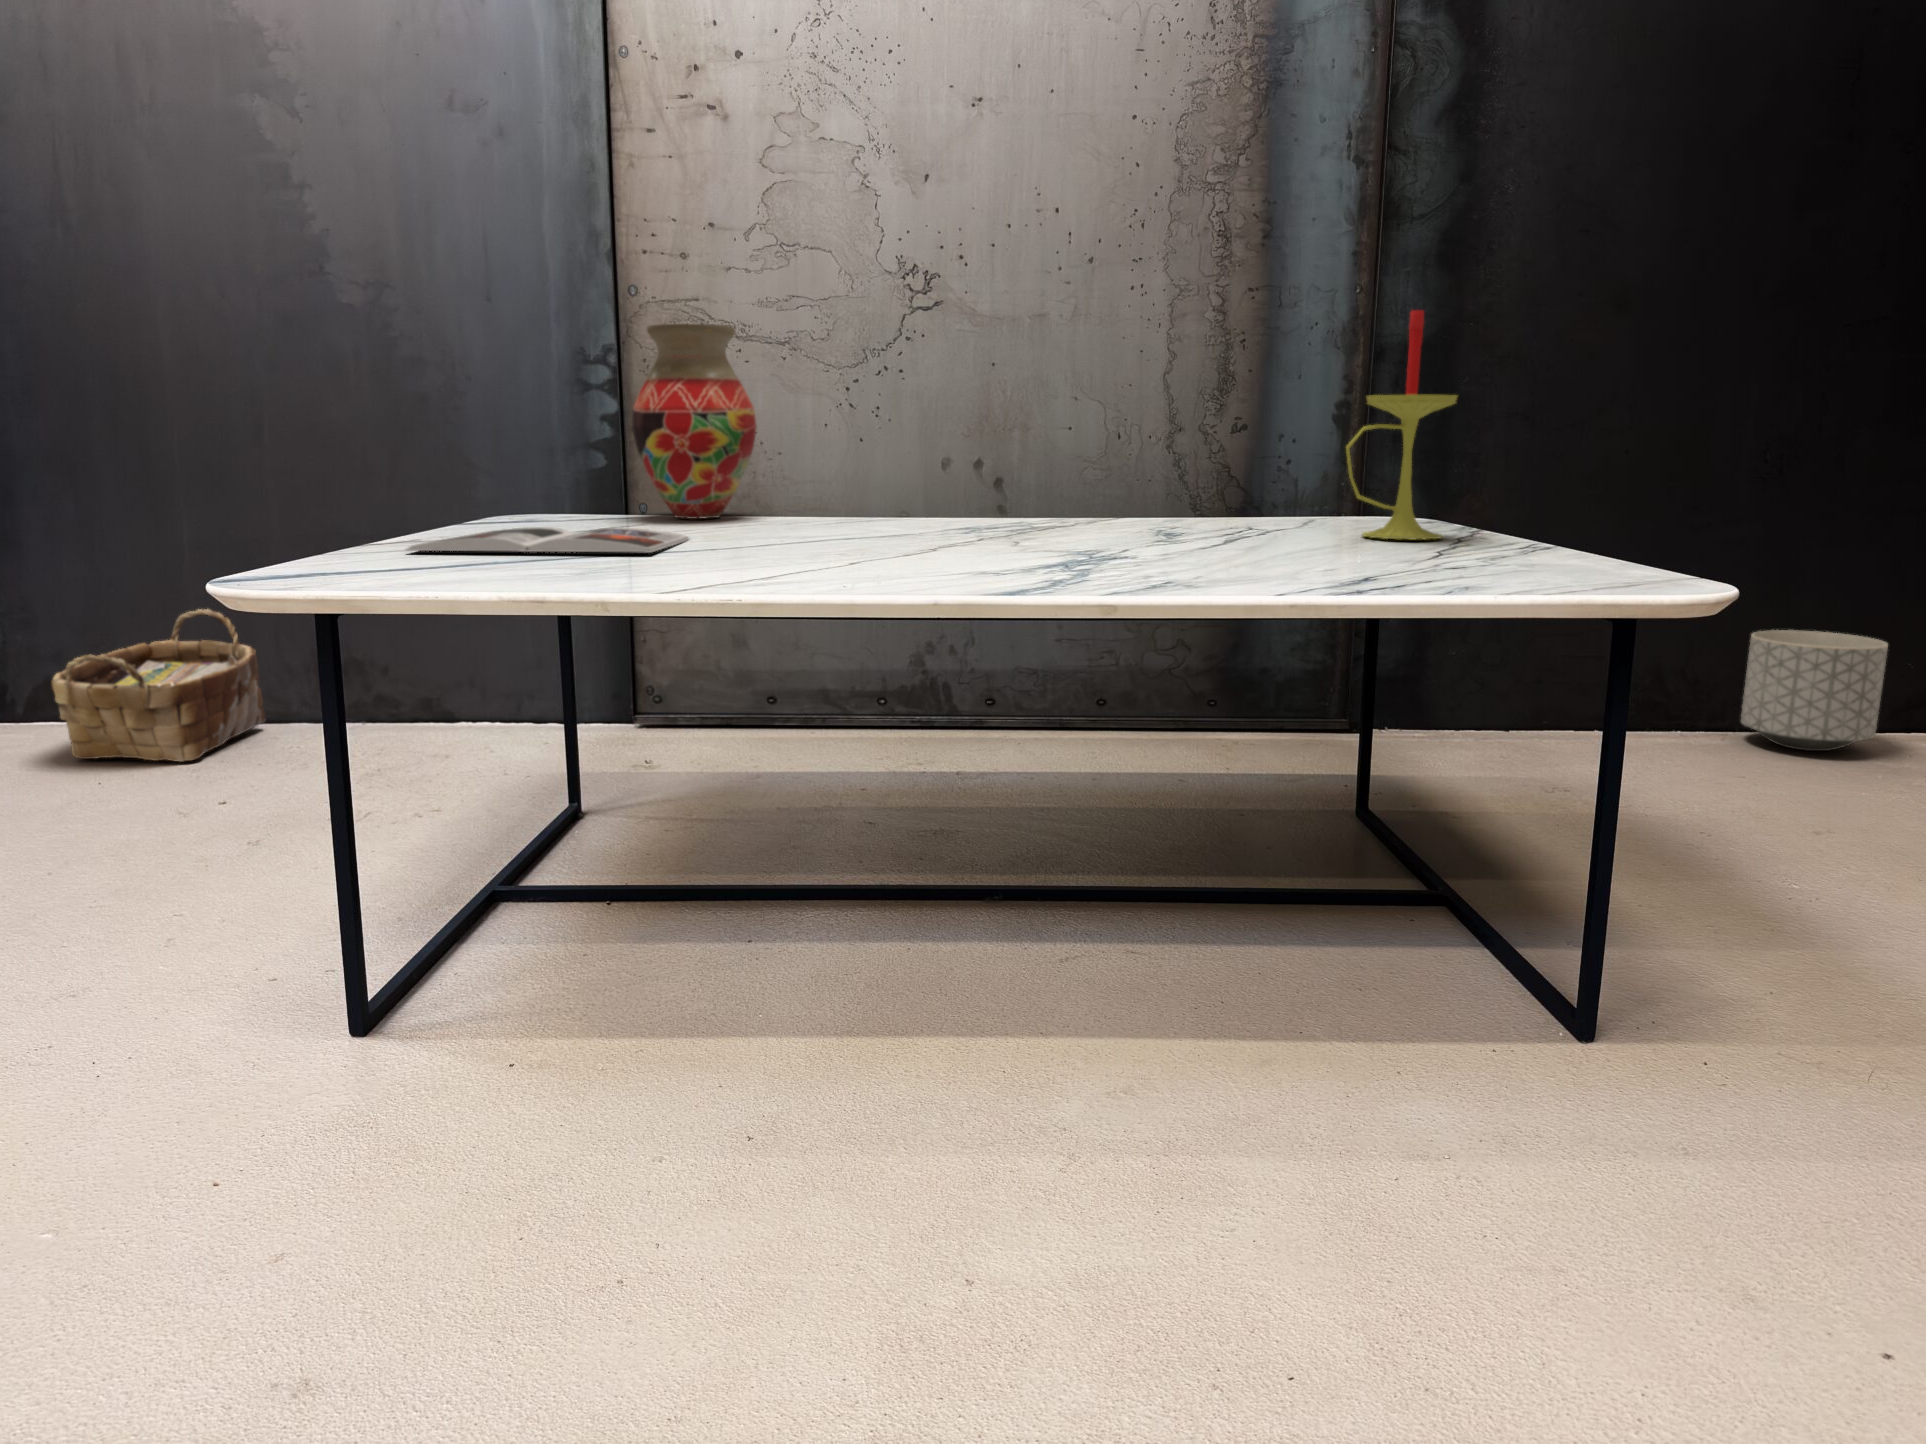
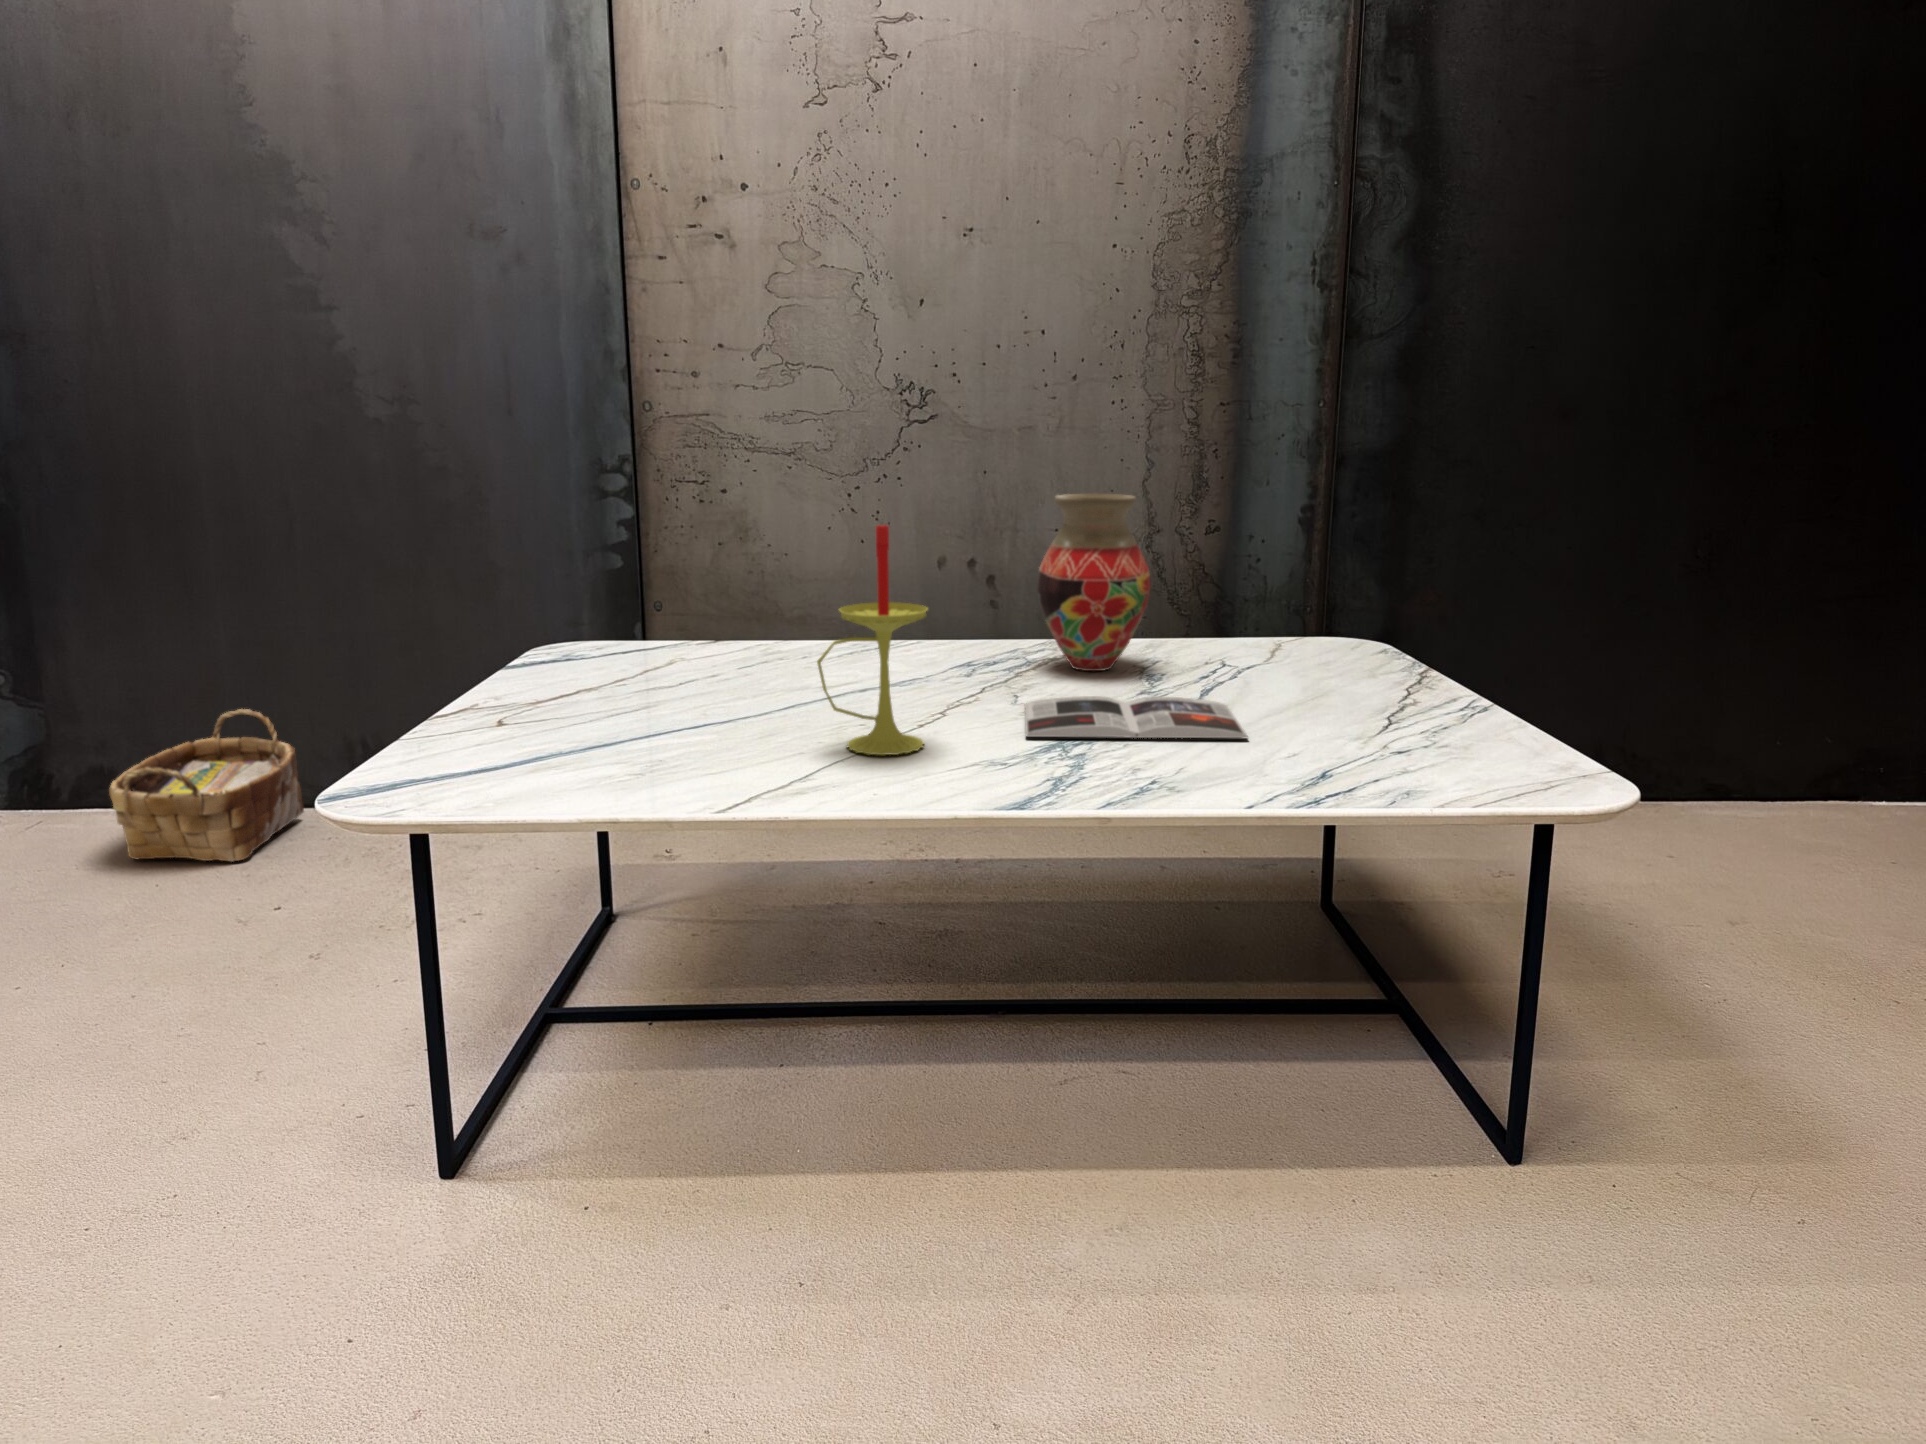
candle: present [1346,310,1457,540] -> present [817,525,928,755]
vase: present [632,324,756,519] -> present [1037,494,1150,671]
magazine: present [406,527,690,553] -> present [1025,696,1248,738]
planter: present [1741,630,1888,751] -> none [1674,714,1805,829]

